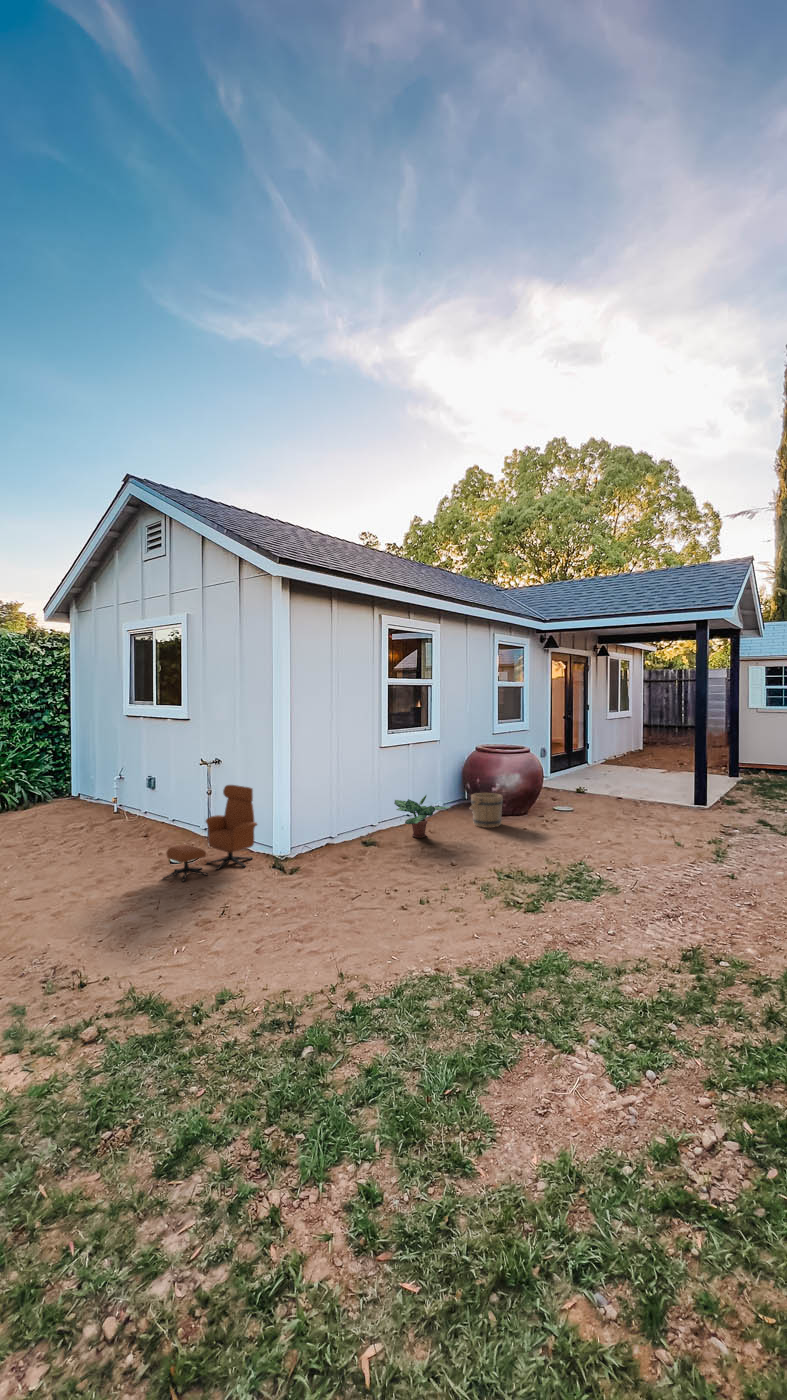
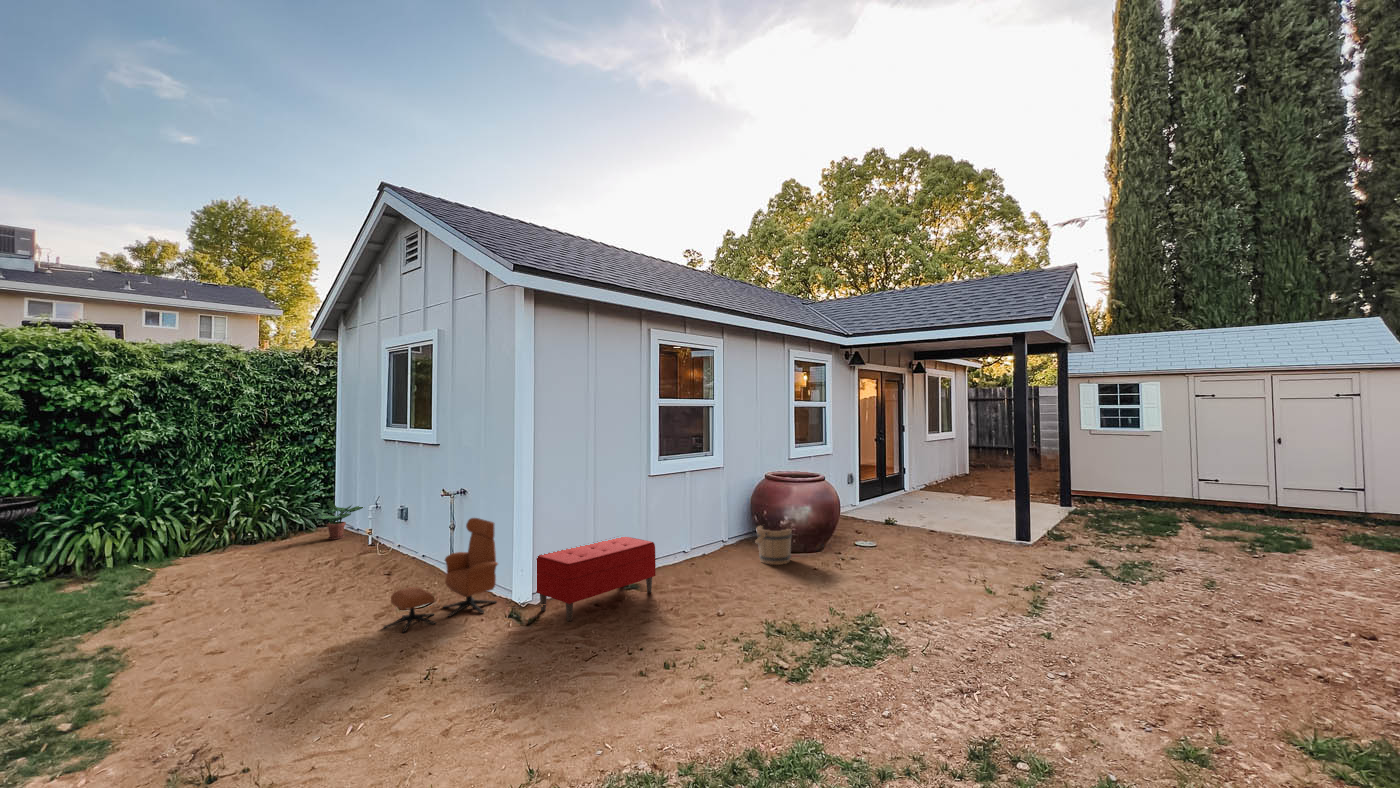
potted plant: present [394,795,450,838] -> present [307,500,363,539]
bench: none [291,802,391,871] -> present [536,537,656,621]

